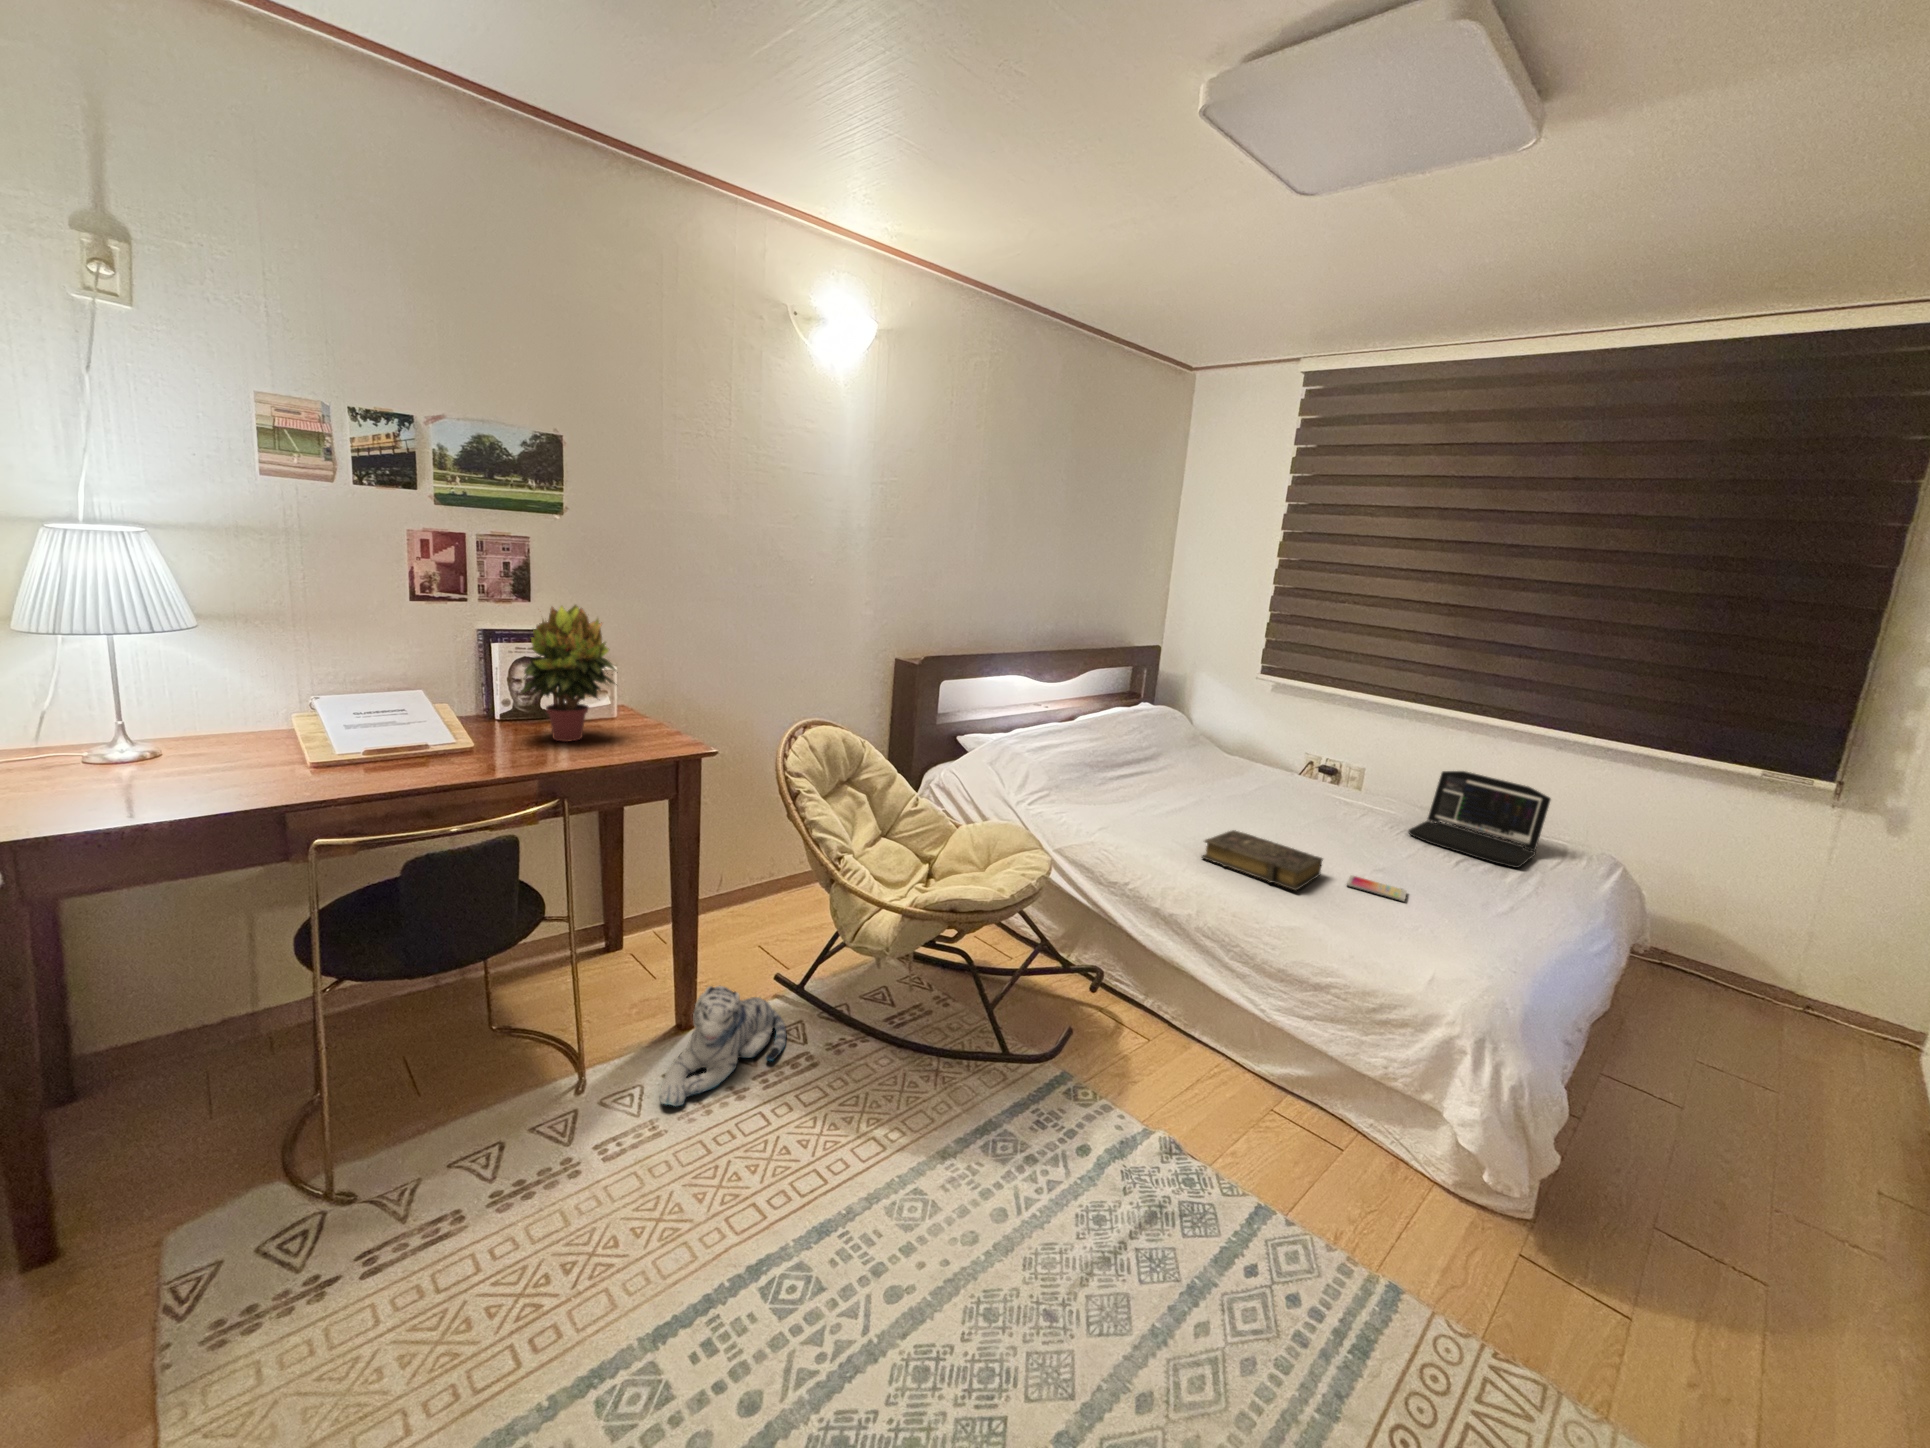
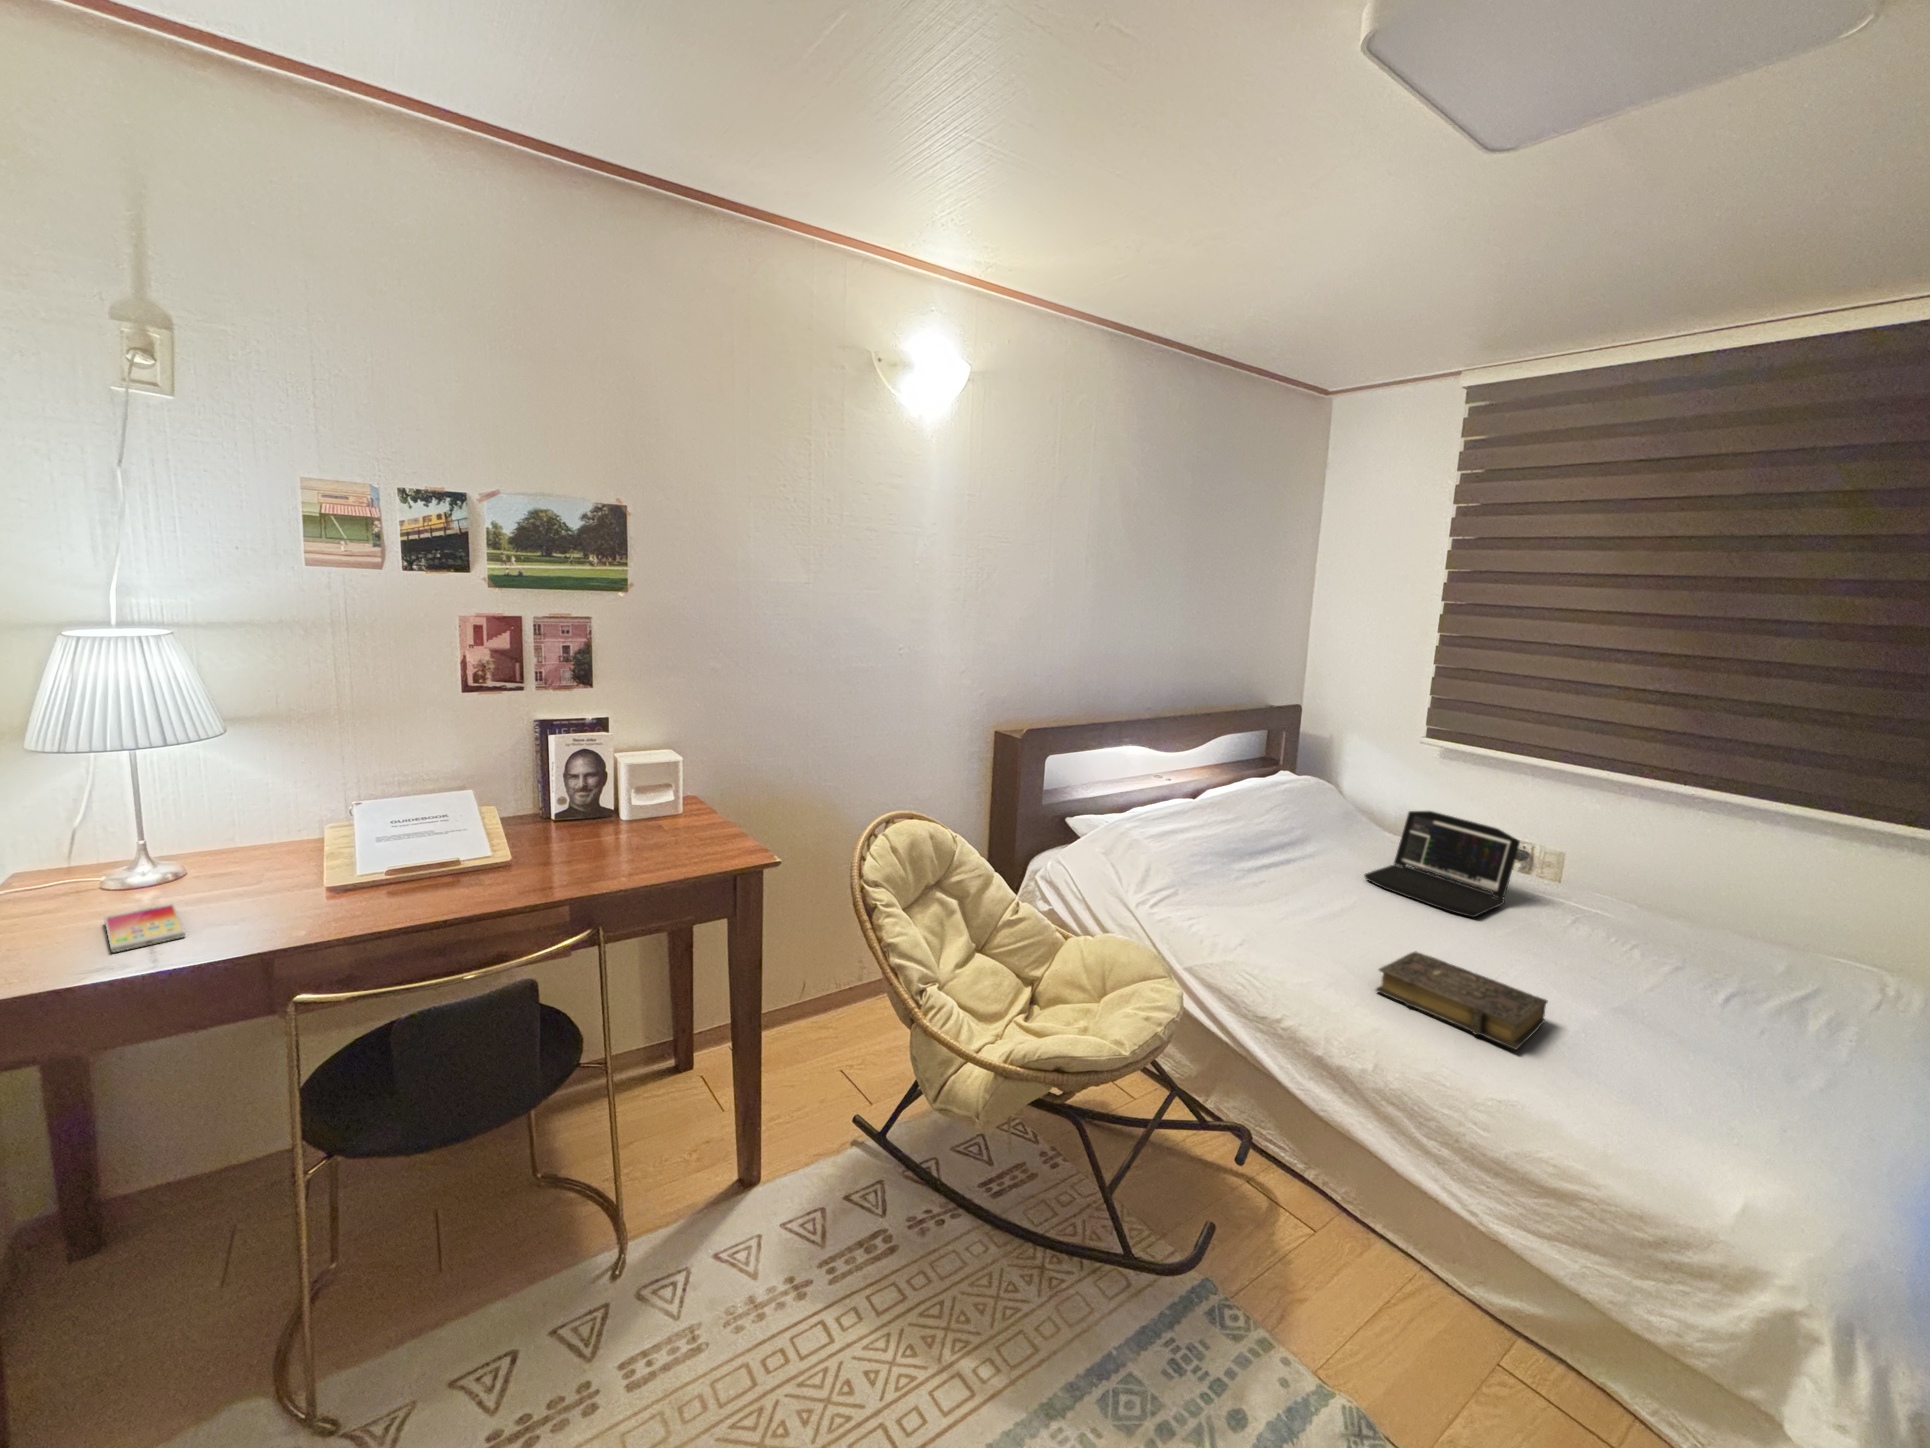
potted plant: present [521,605,617,742] -> none [564,692,674,848]
laptop: present [1408,771,1551,868] -> present [1364,811,1520,917]
smartphone: present [1347,875,1407,901] -> present [104,904,185,952]
plush toy: present [659,986,787,1106] -> none [703,1146,862,1309]

